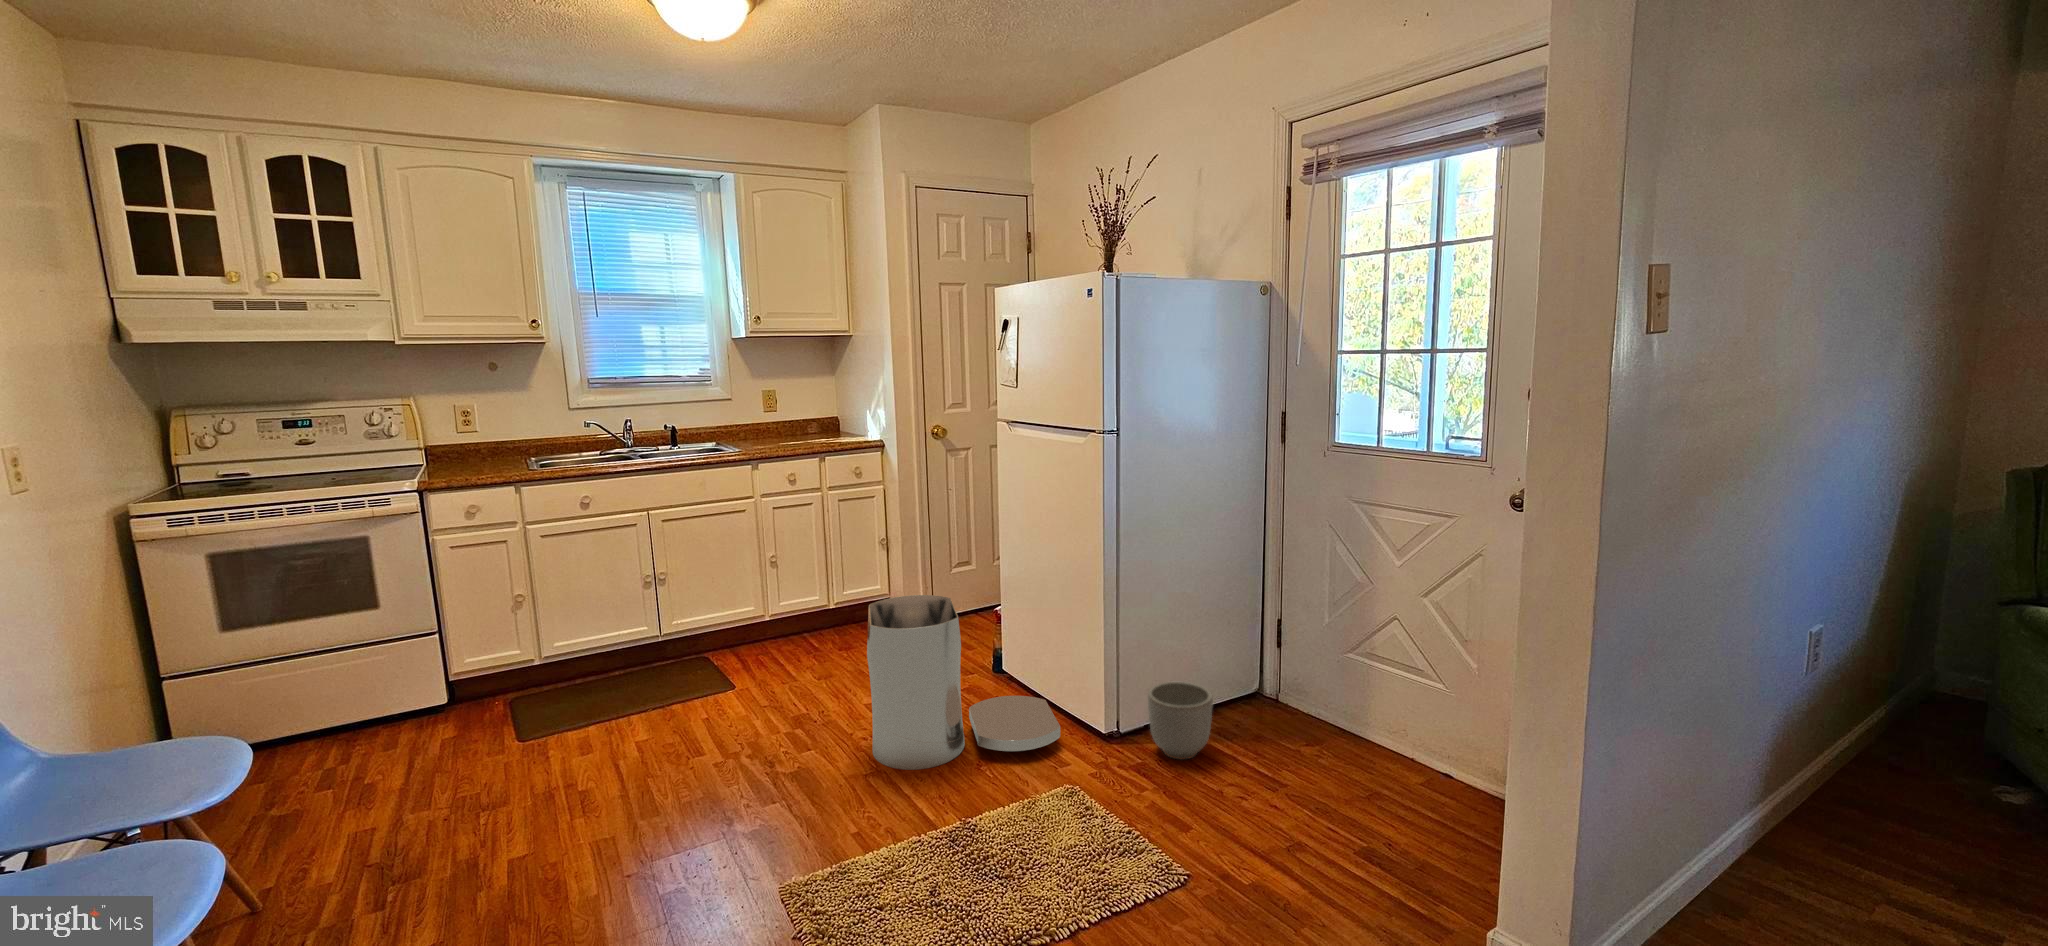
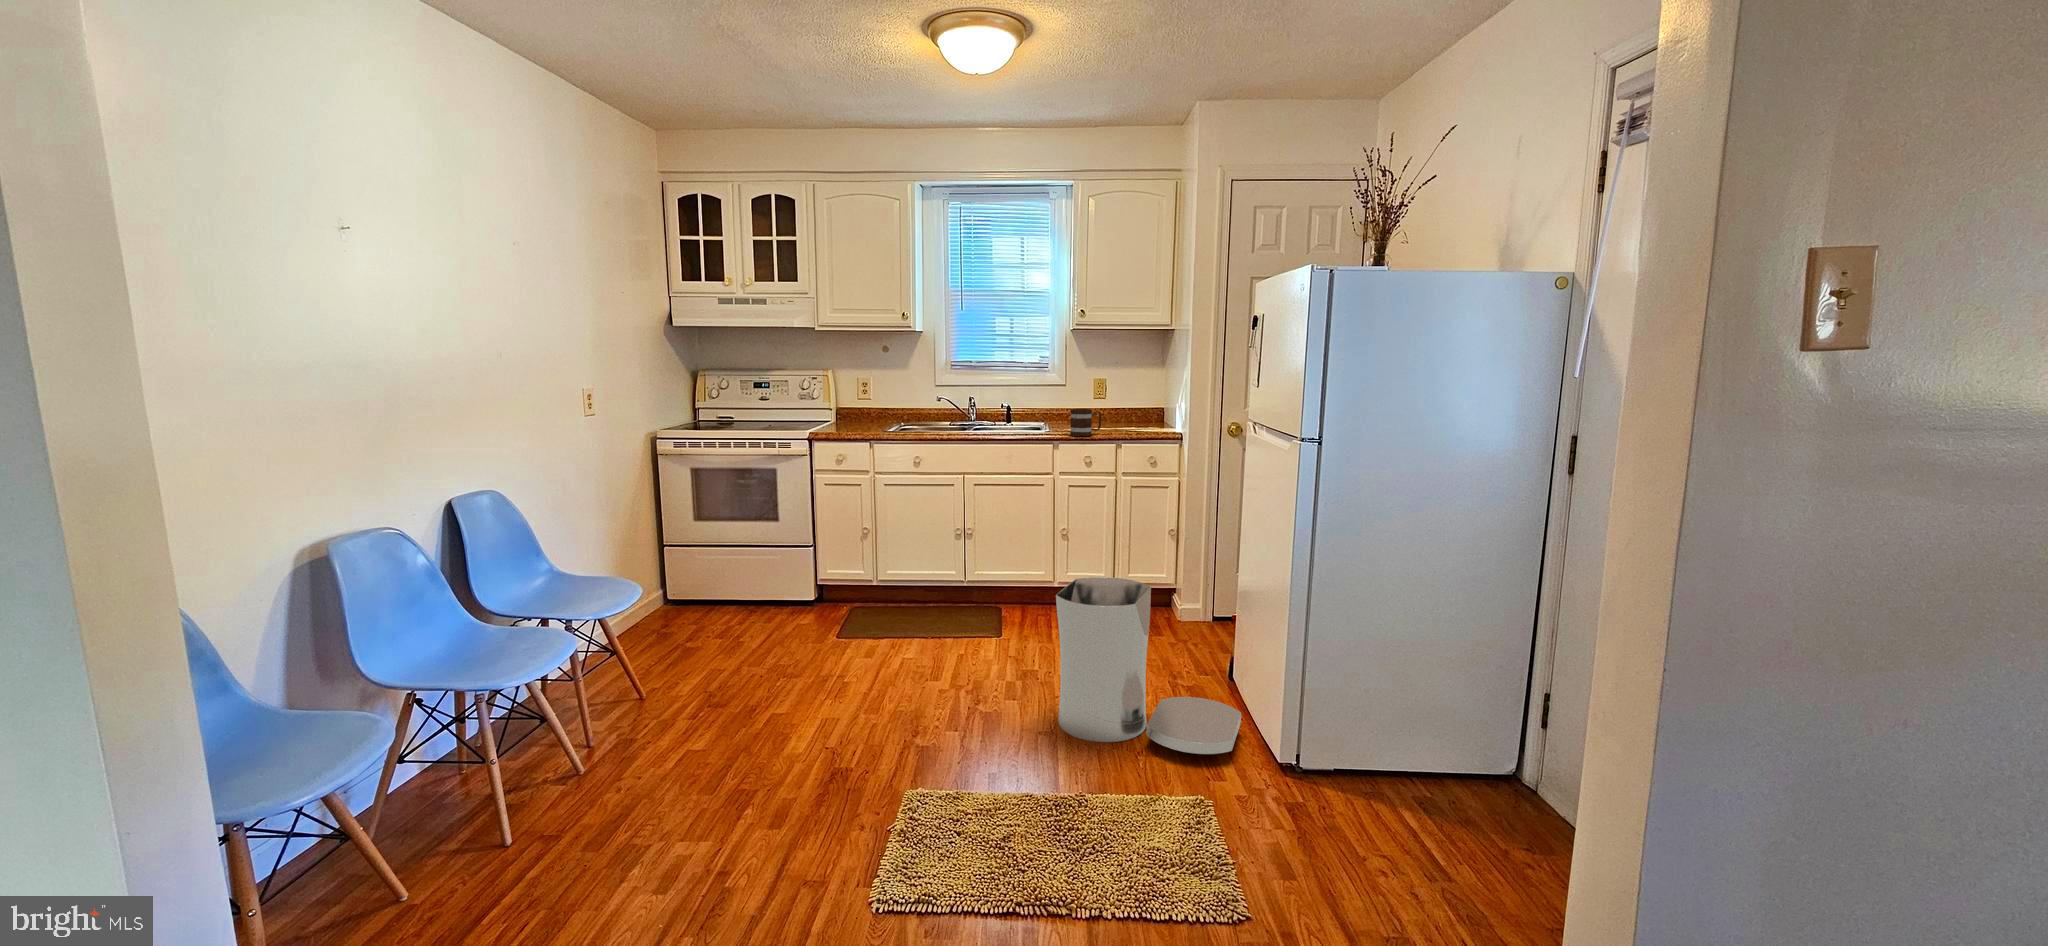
mug: none [765,423,799,454] -> present [1070,409,1102,436]
planter: present [1148,682,1213,760] -> none [1321,724,1400,816]

